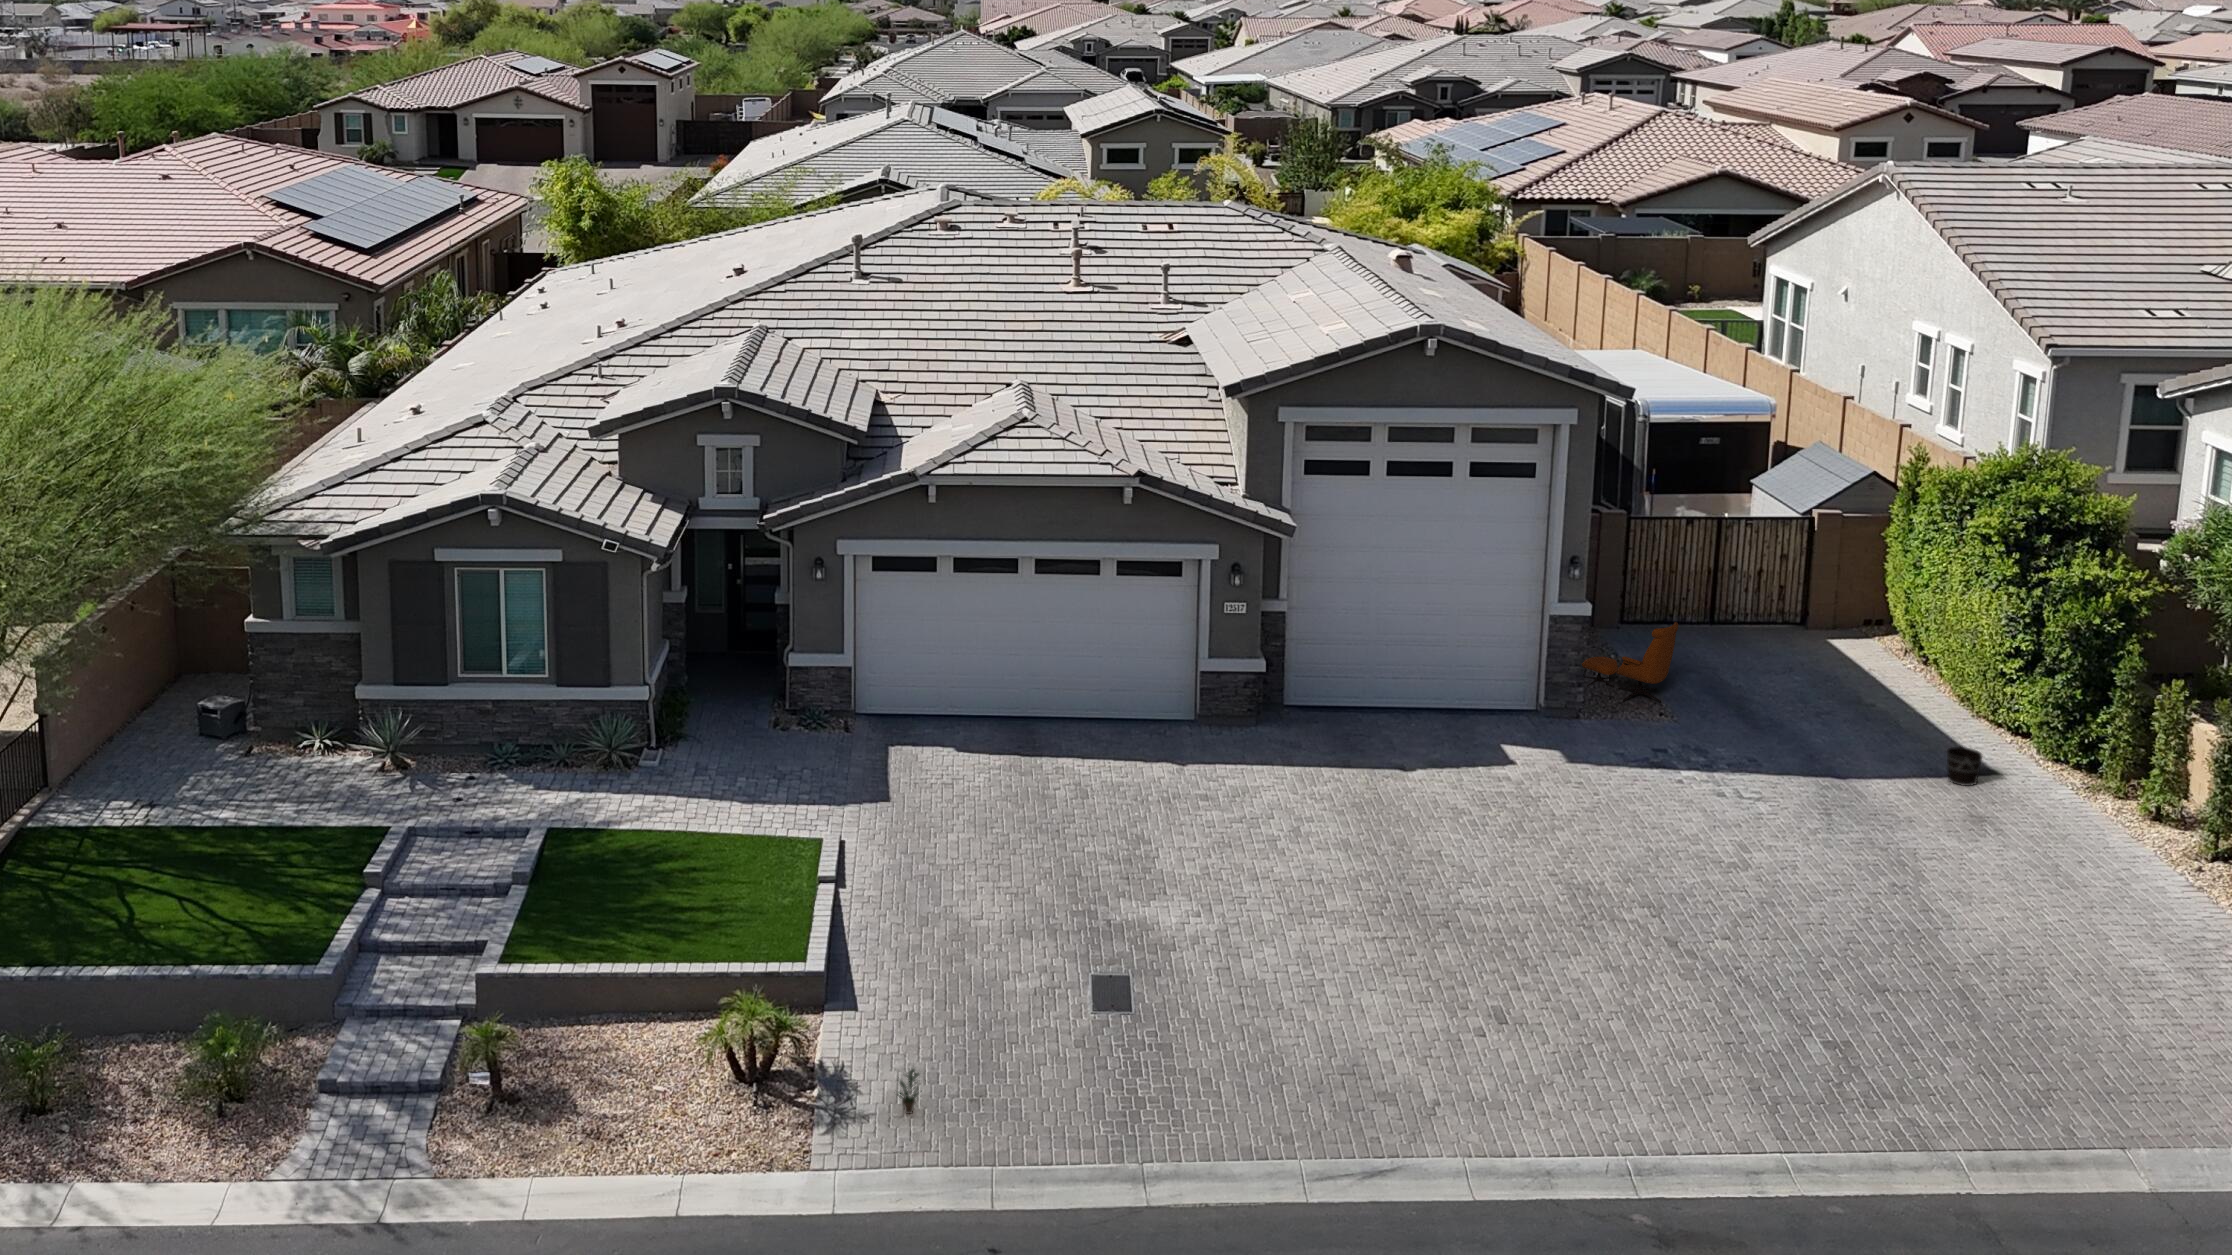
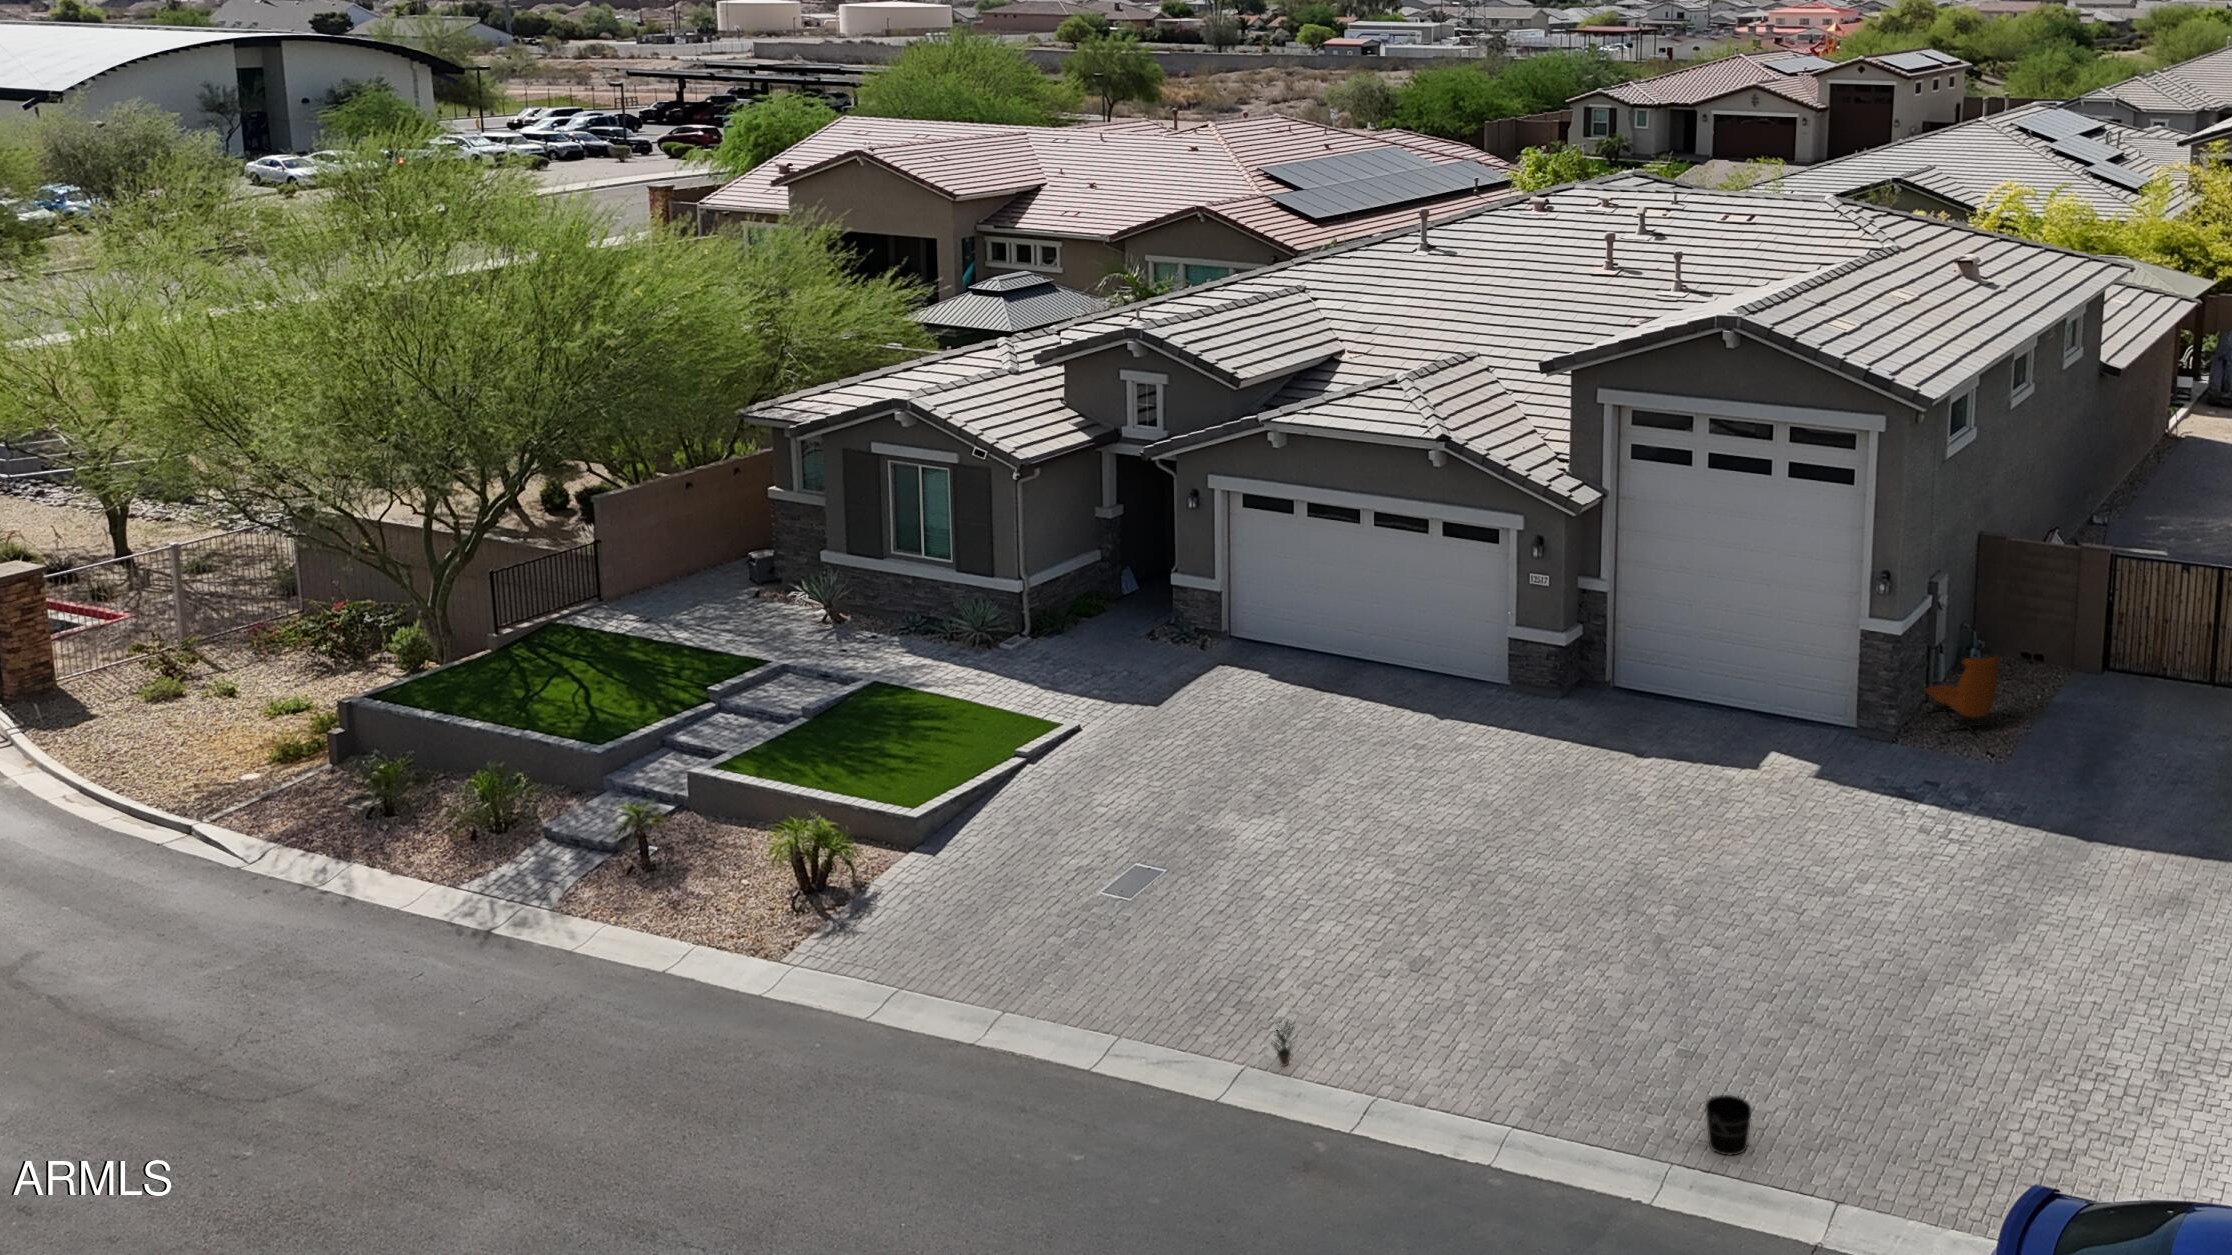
bucket: present [1947,746,1982,786] -> present [1706,1095,1751,1155]
potted plant: present [898,1068,919,1114] -> present [1271,1021,1295,1066]

